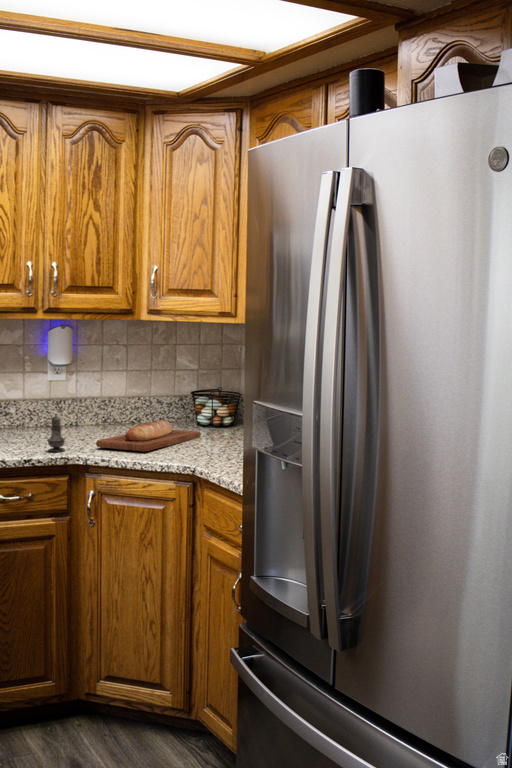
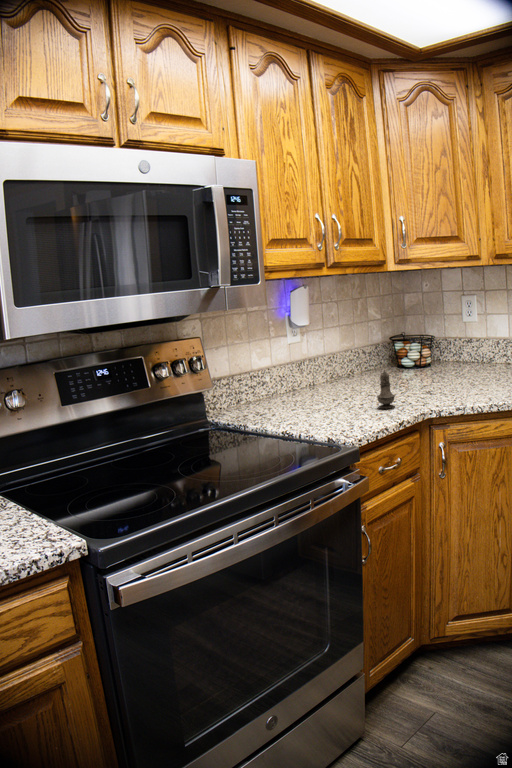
bread loaf: present [96,420,201,451] -> none [412,367,482,399]

